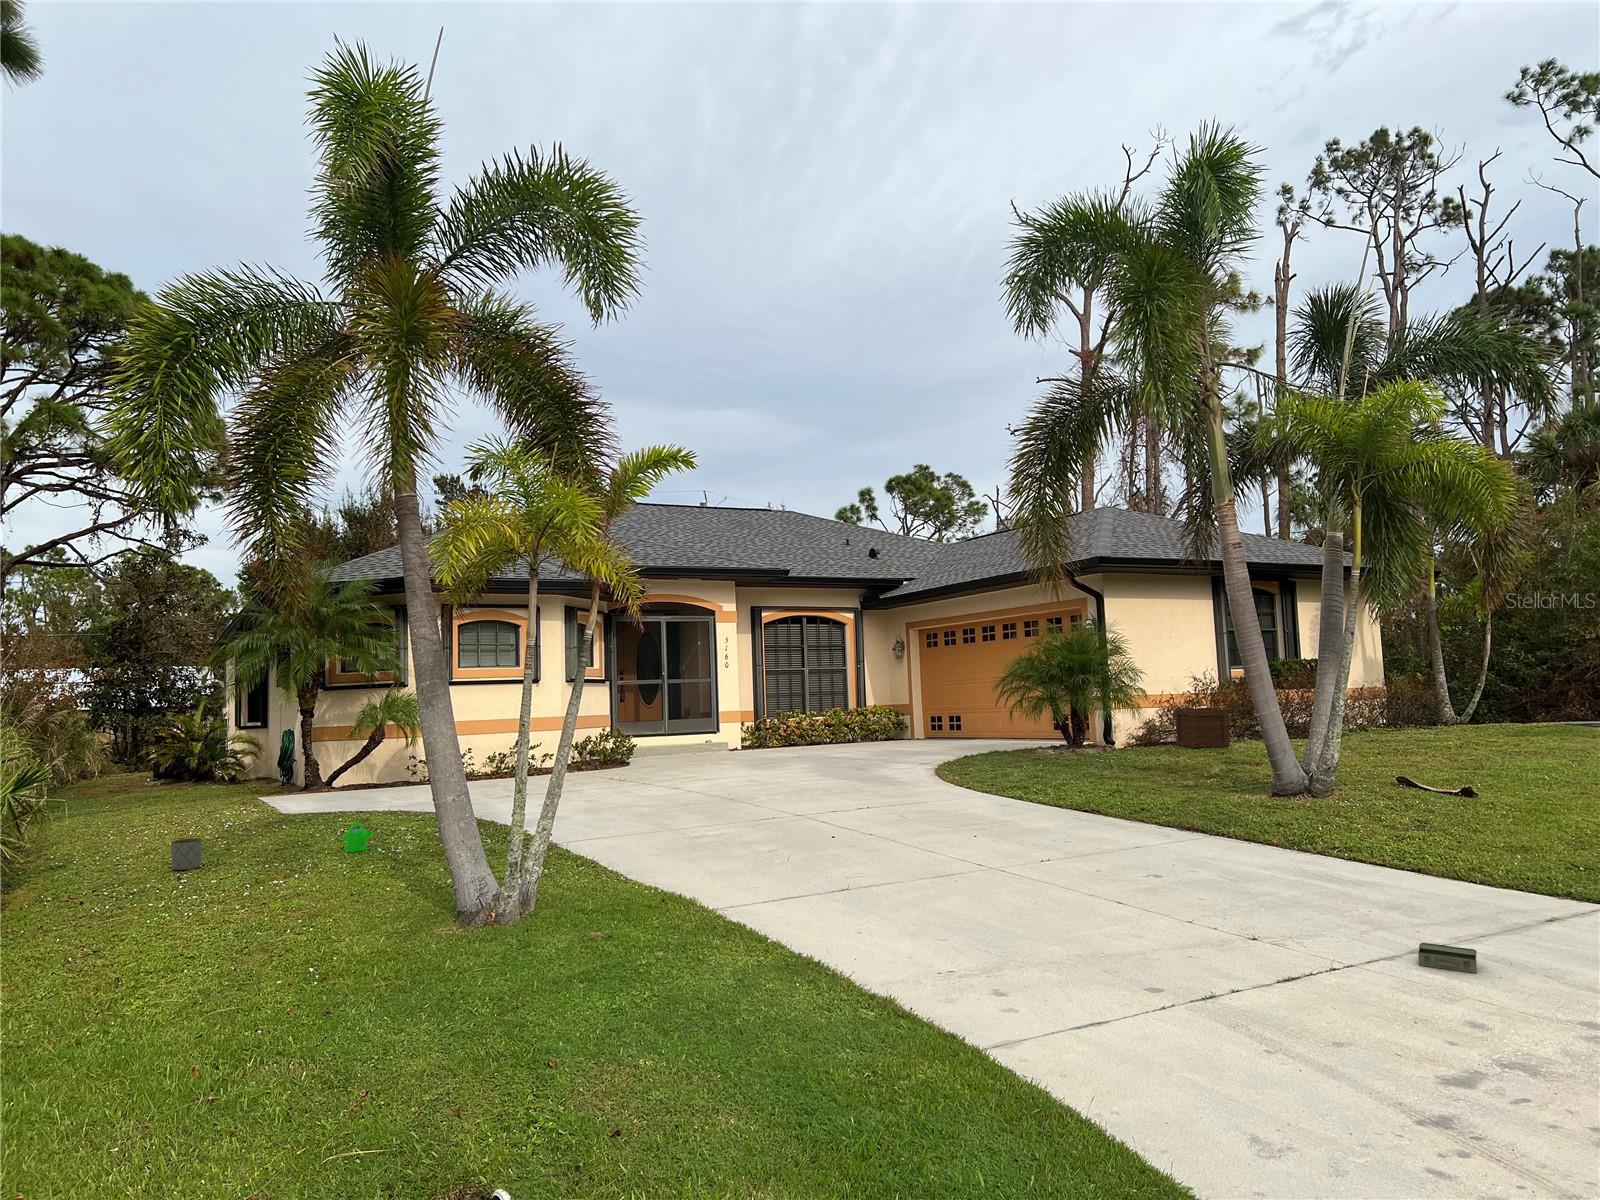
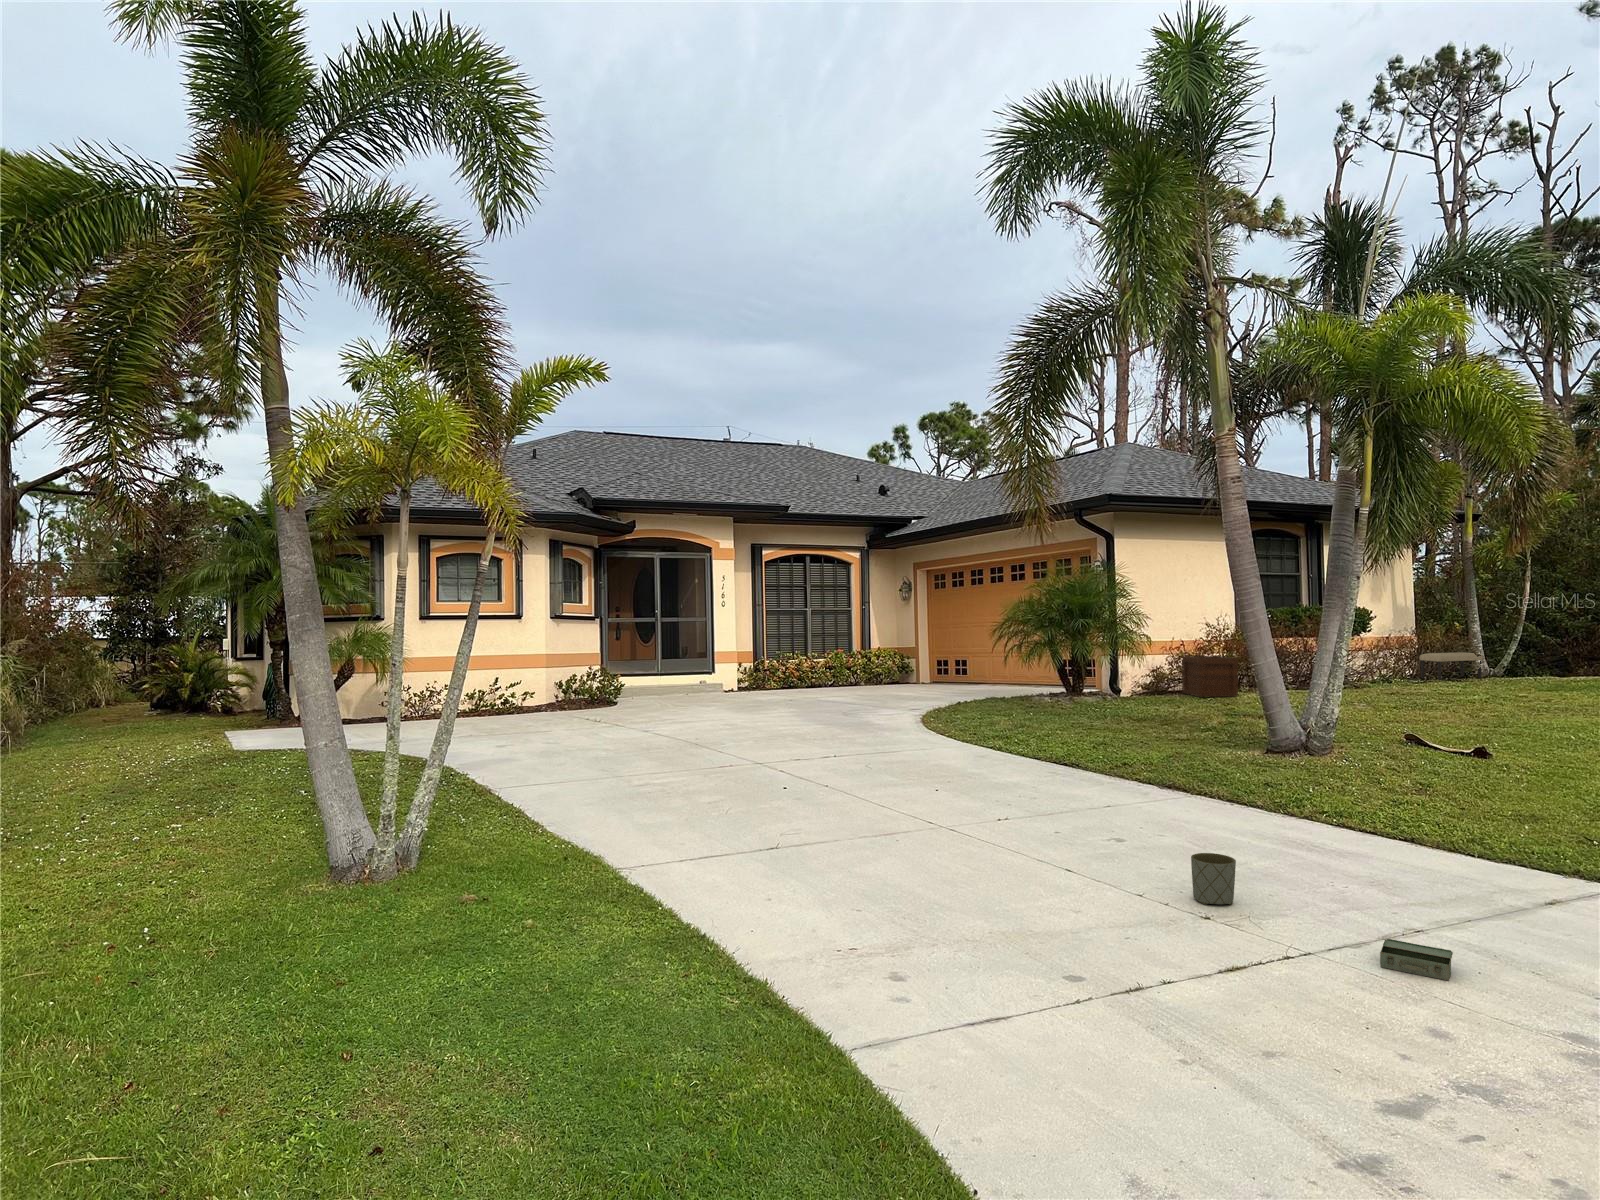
bench: none [1392,701,1450,727] -> present [1420,652,1483,680]
watering can: present [343,821,373,852] -> none [250,758,280,790]
planter: present [171,838,202,871] -> present [1191,853,1236,905]

